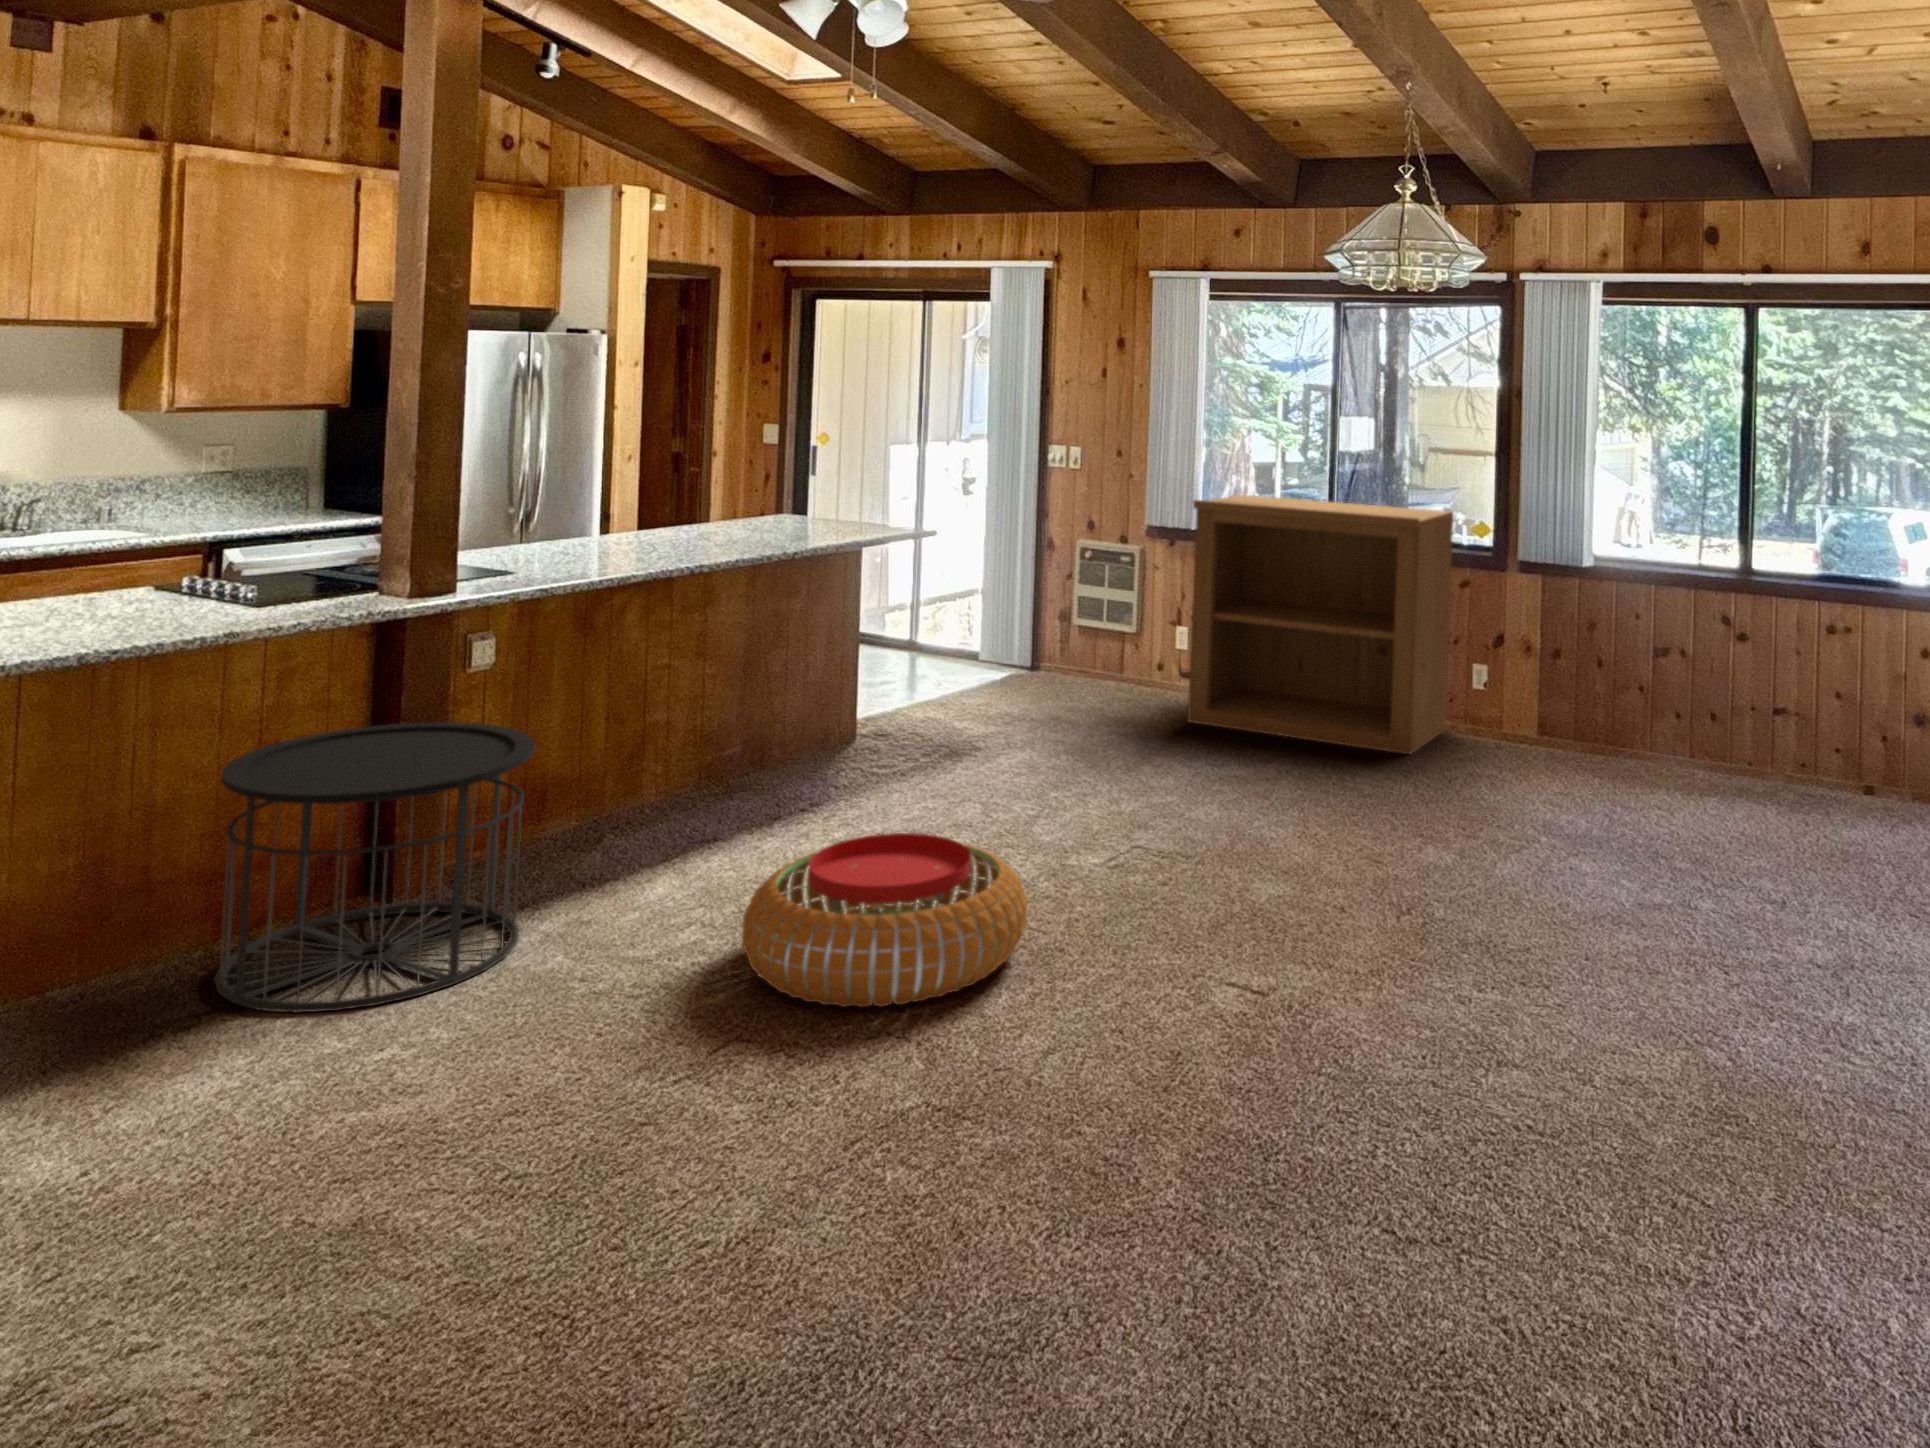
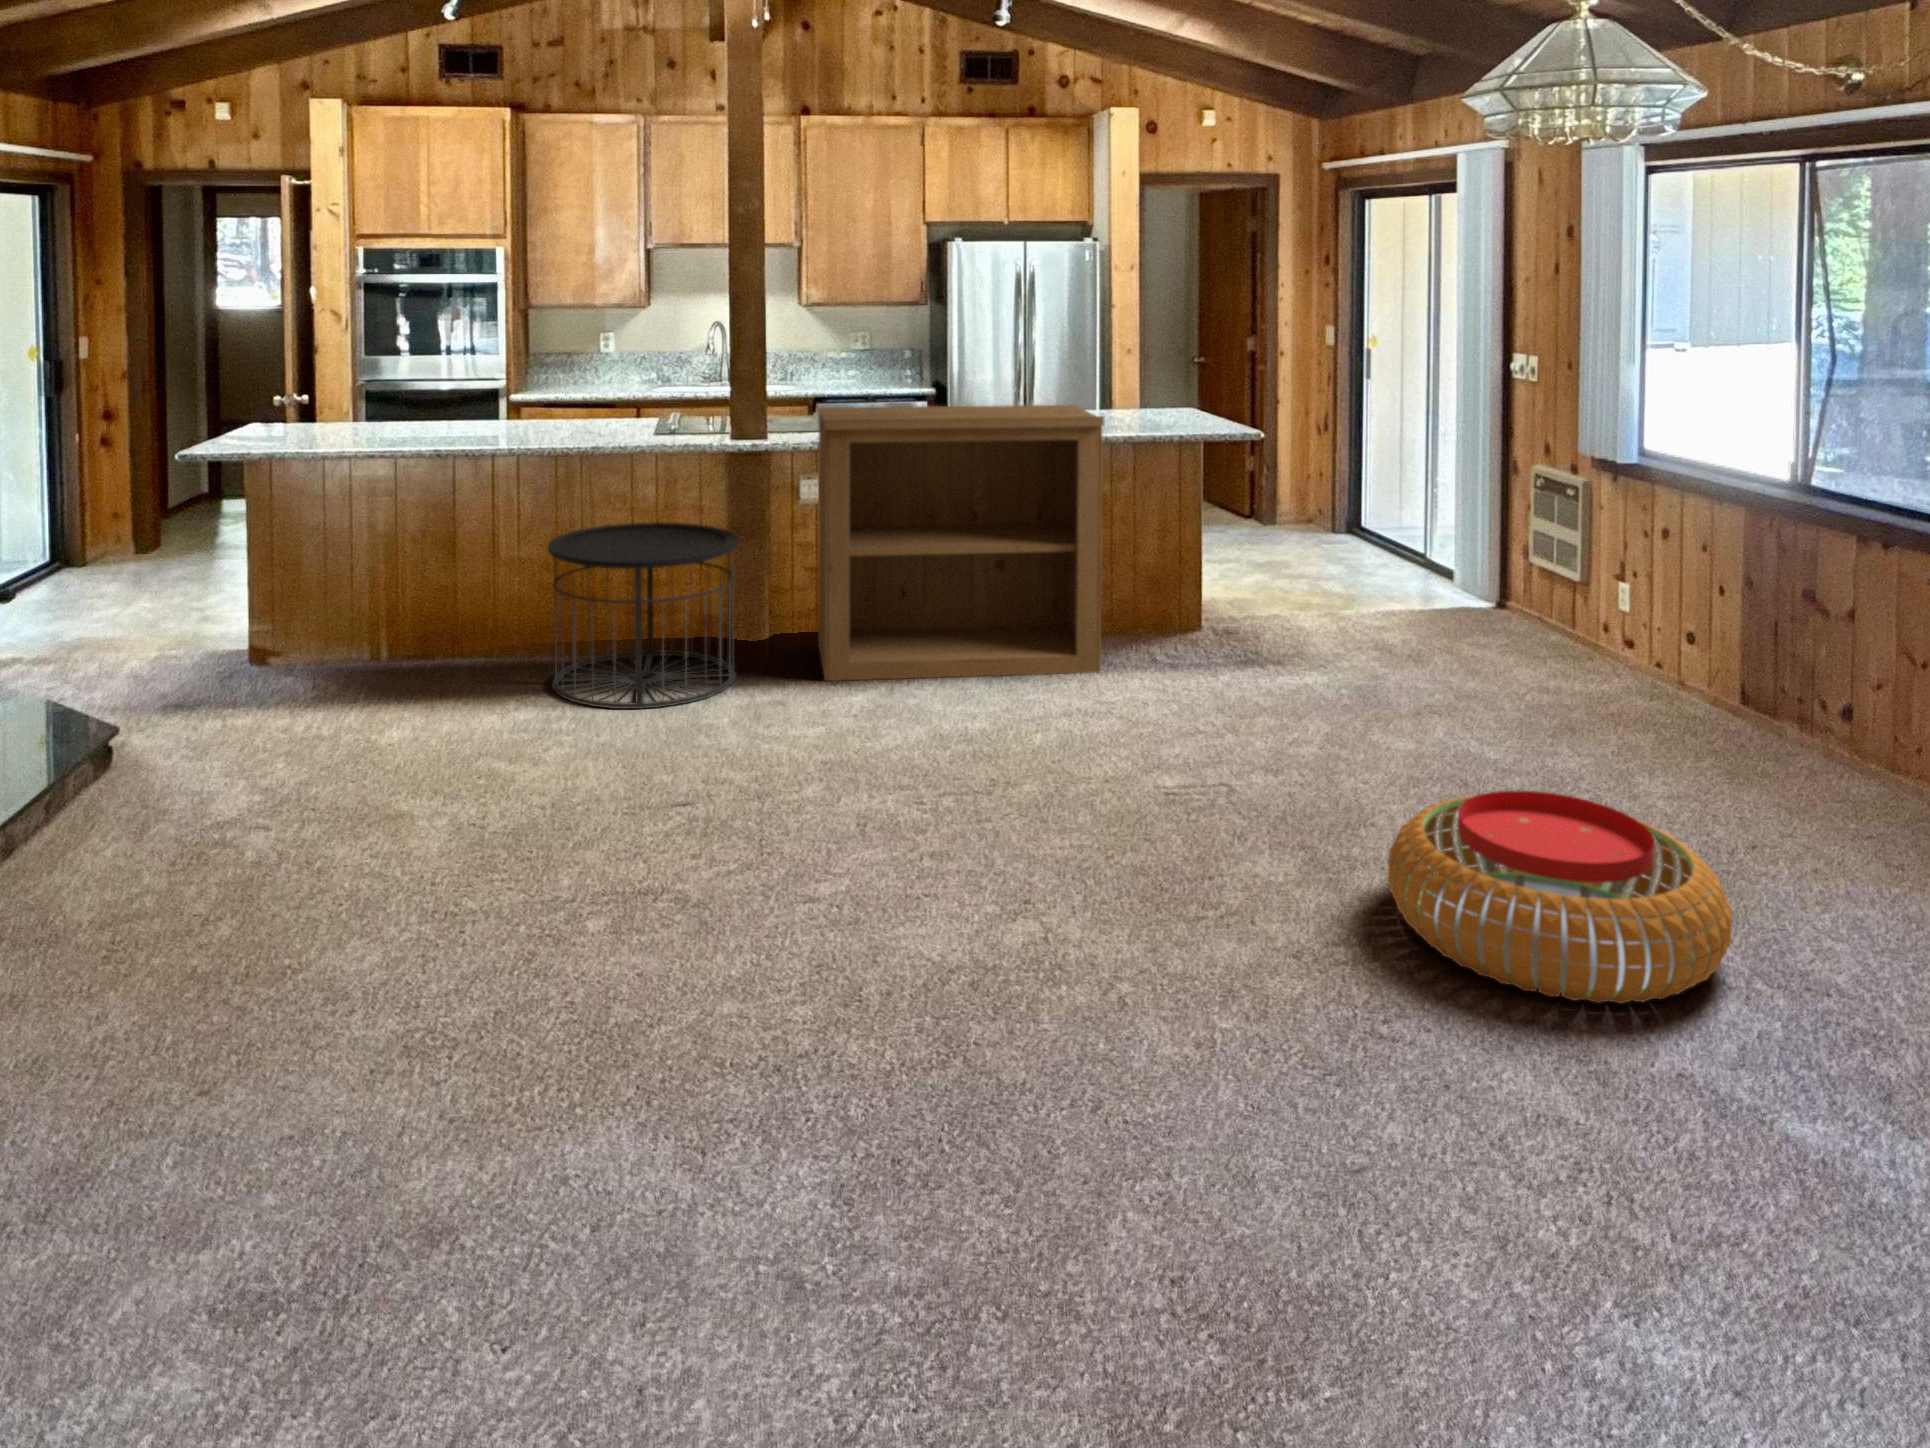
bookshelf: present [1188,495,1453,754] -> present [818,405,1105,681]
pouf: present [742,833,1028,1007] -> present [1388,791,1732,1004]

